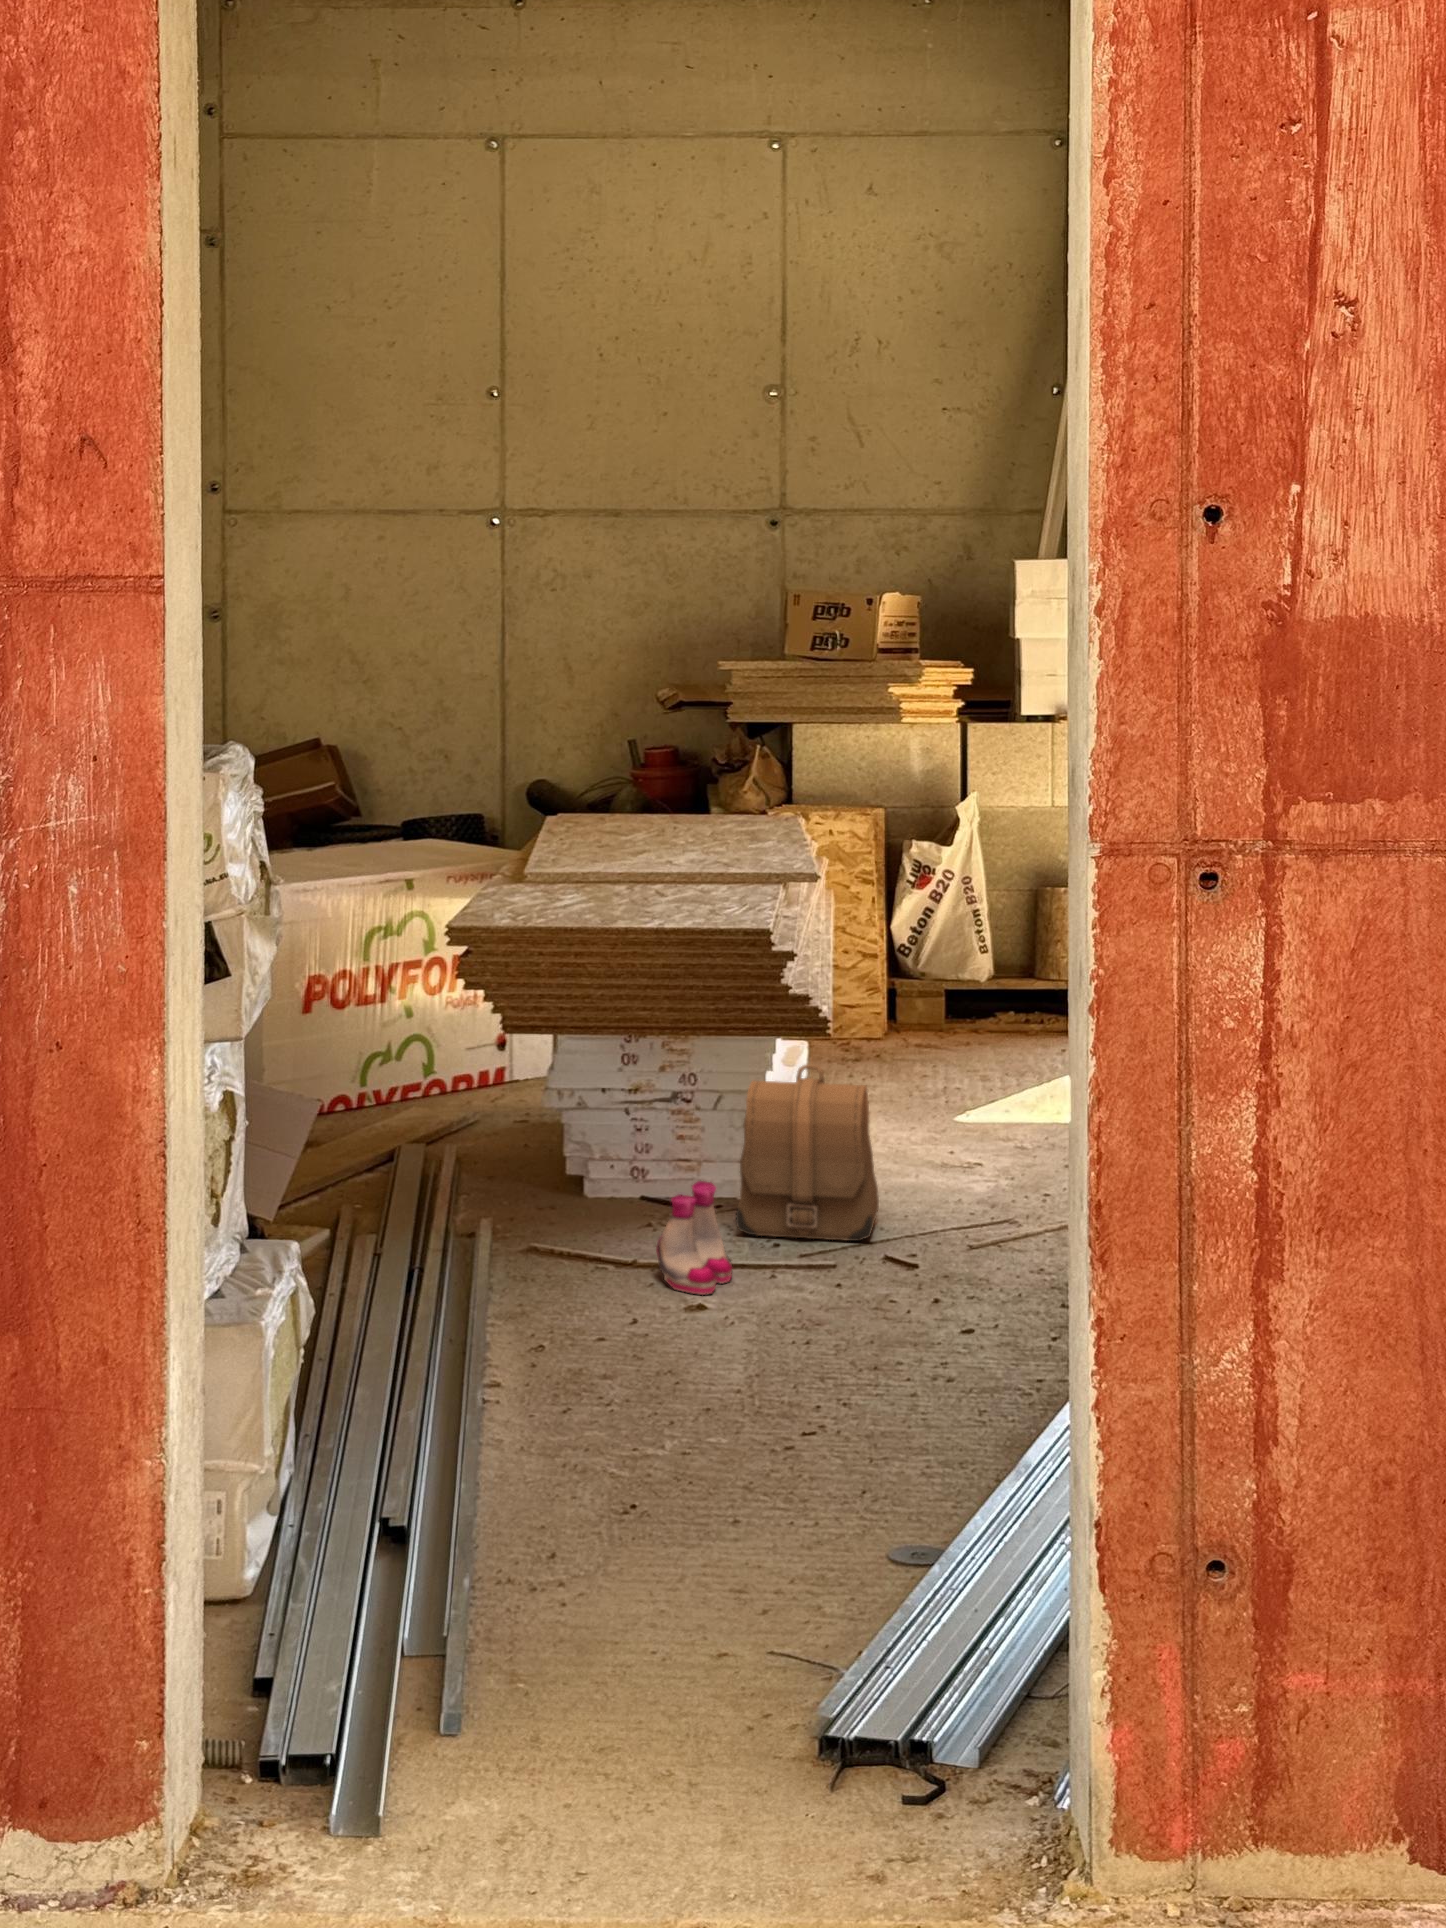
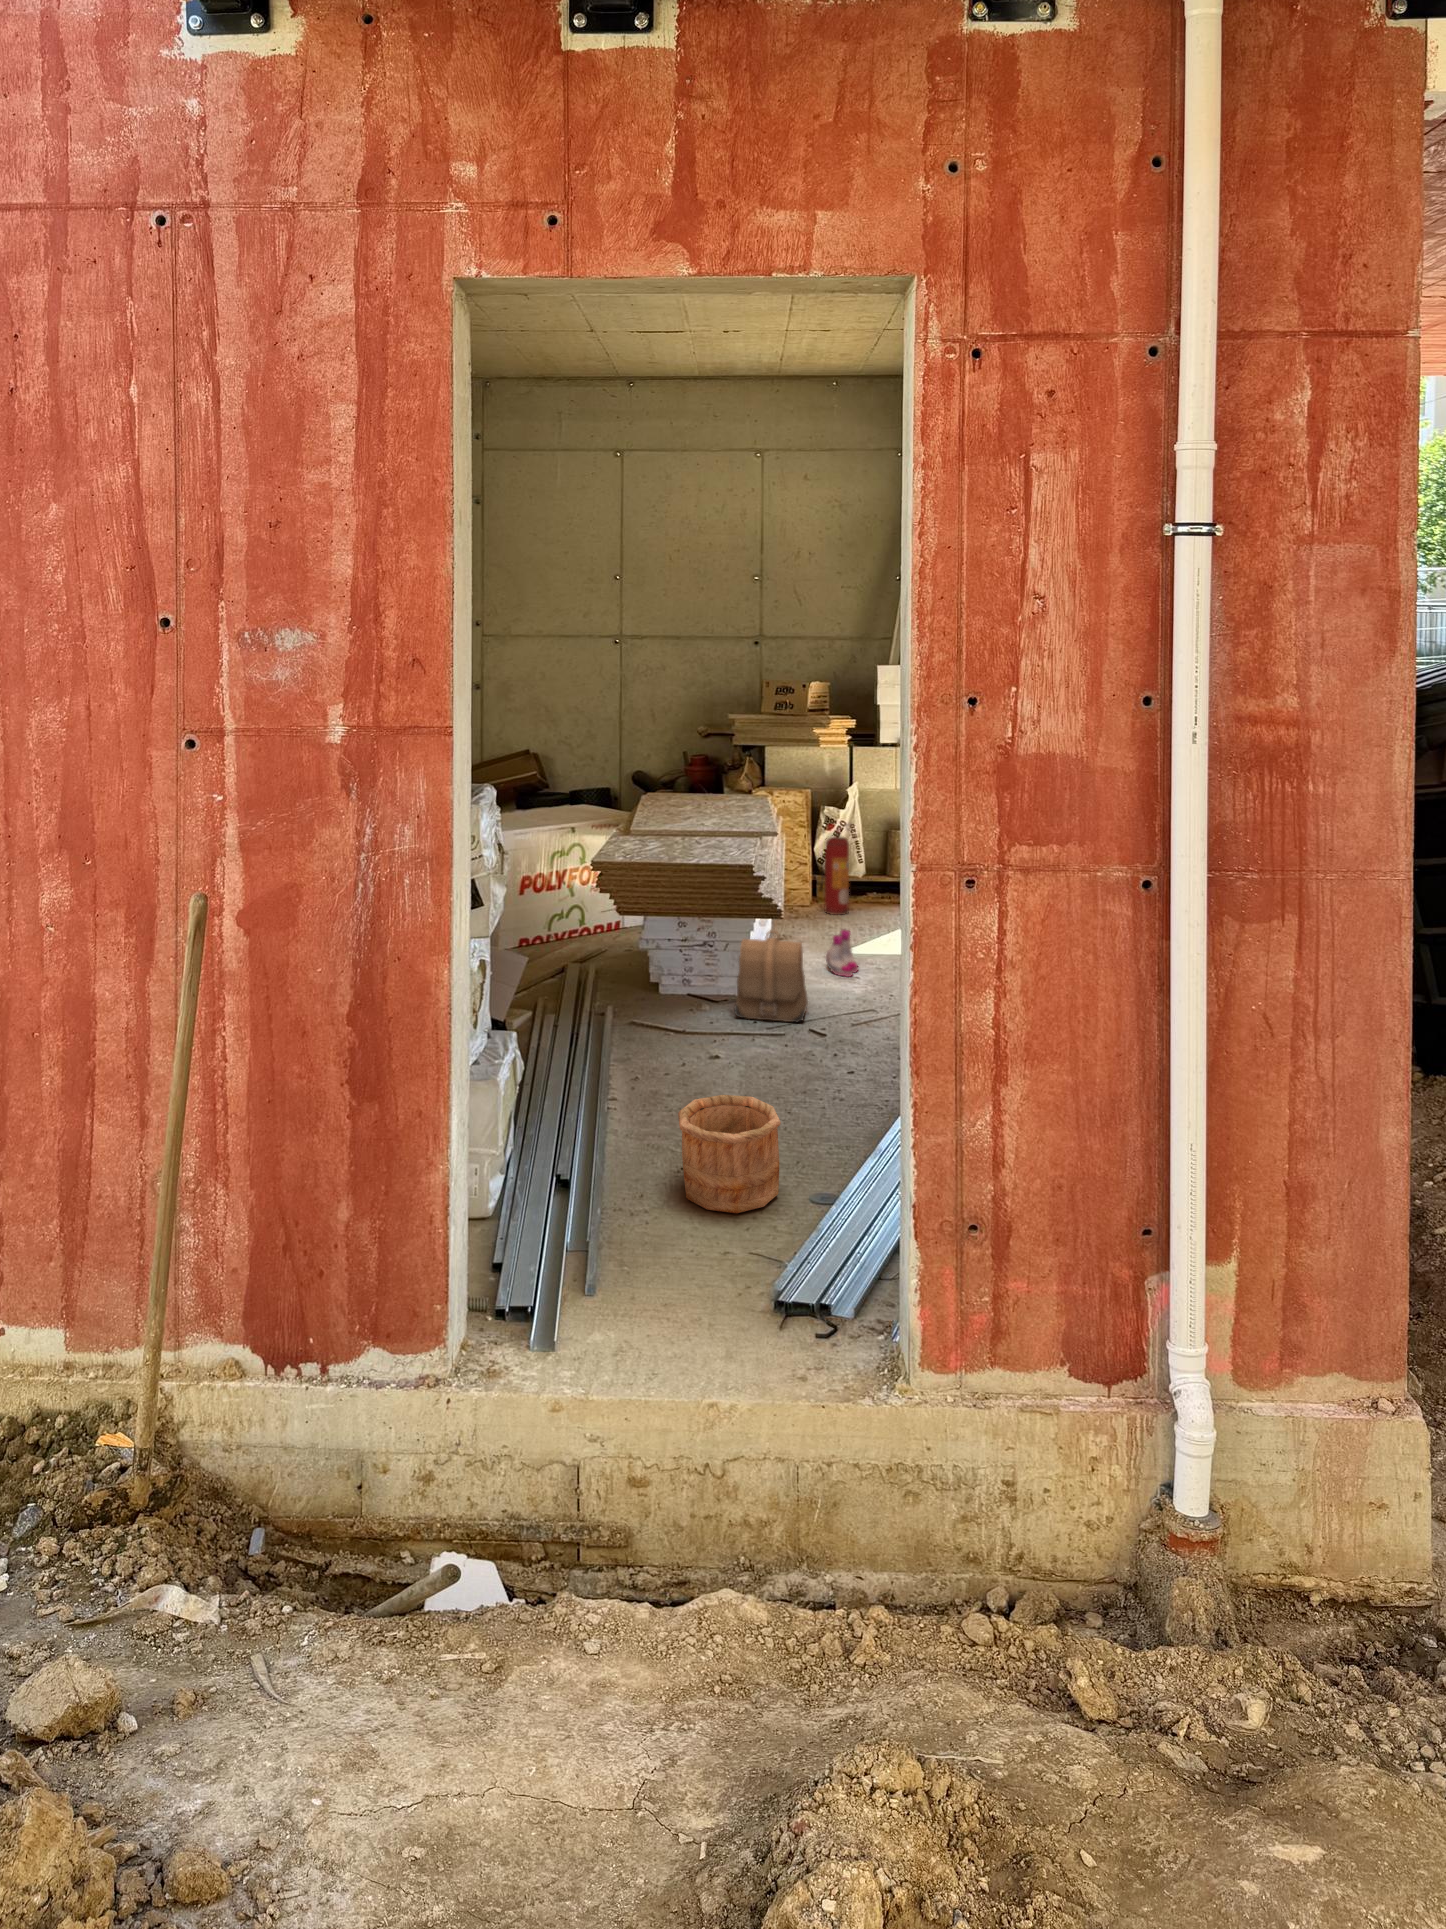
fire extinguisher: none [898,872,966,1052] -> present [819,824,850,915]
boots: present [656,1181,732,1295] -> present [826,930,859,977]
wooden bucket: none [626,1358,829,1582] -> present [678,1095,781,1213]

